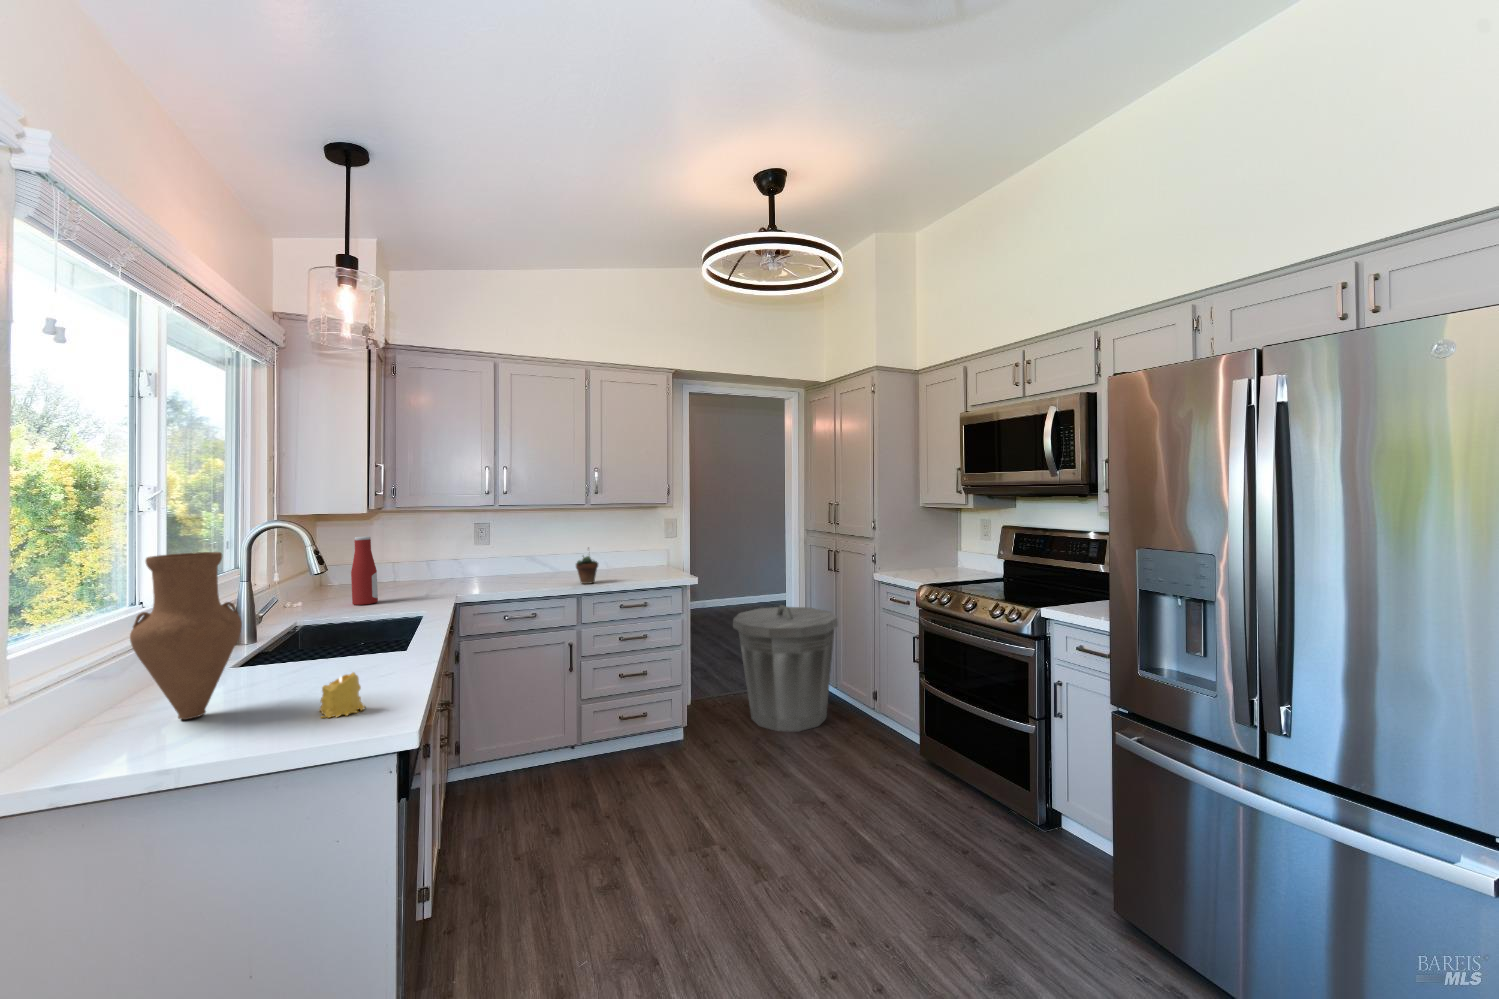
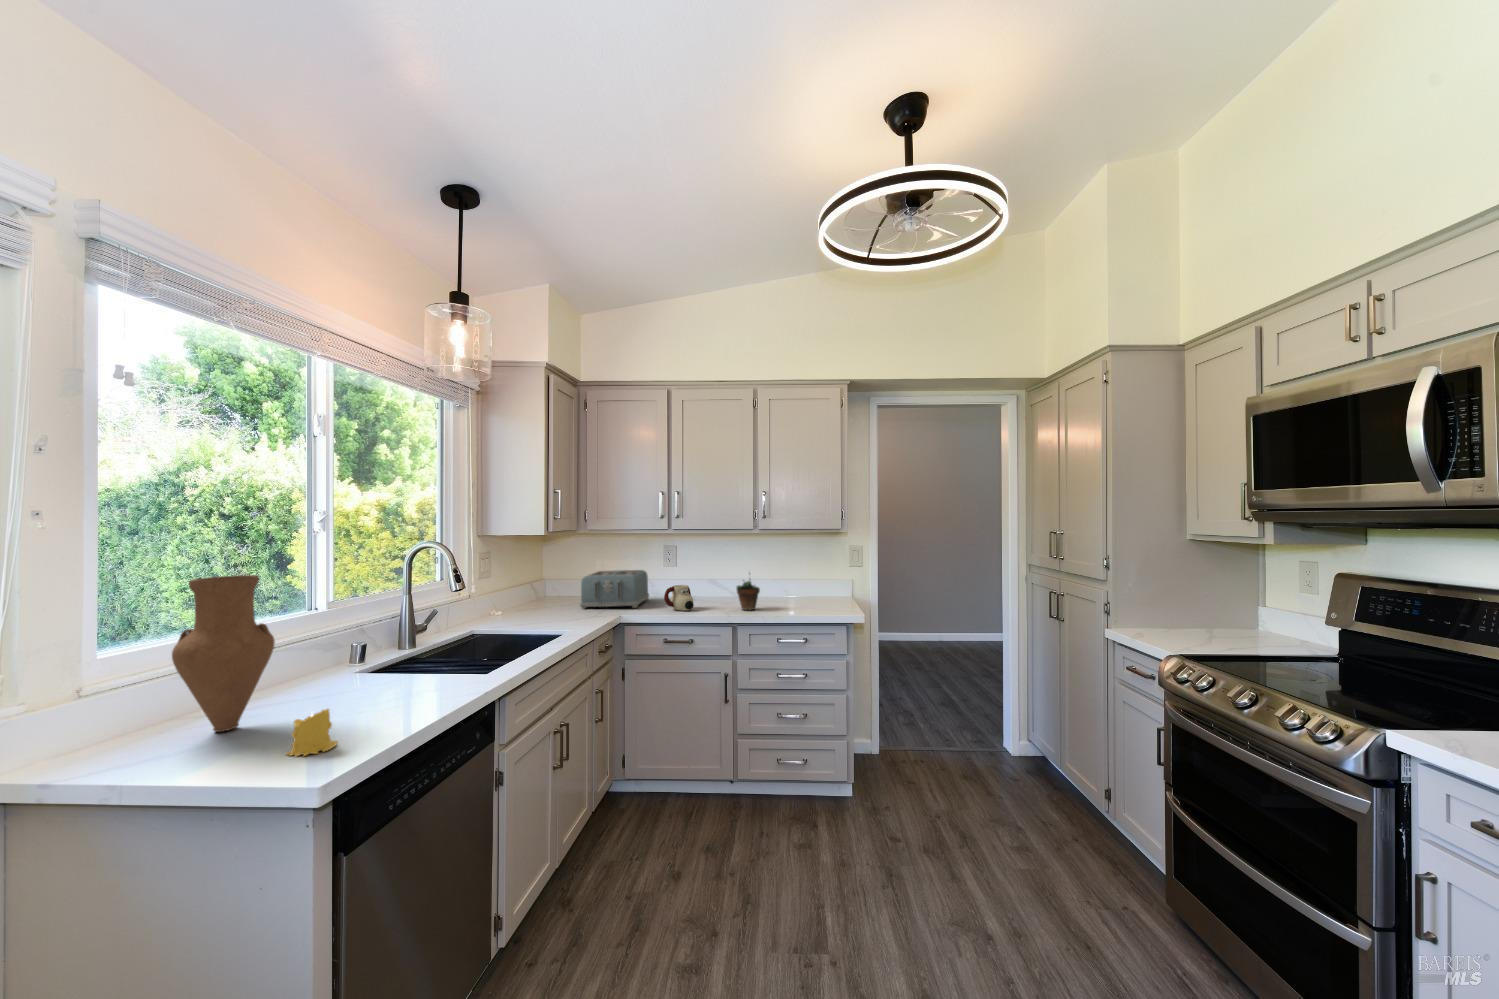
bottle: present [351,536,378,605] -> none [530,554,551,617]
toaster: none [402,552,471,595] -> present [580,570,649,609]
mug: none [503,564,534,588] -> present [664,585,694,611]
trash can: present [733,605,838,731] -> none [920,652,1059,819]

